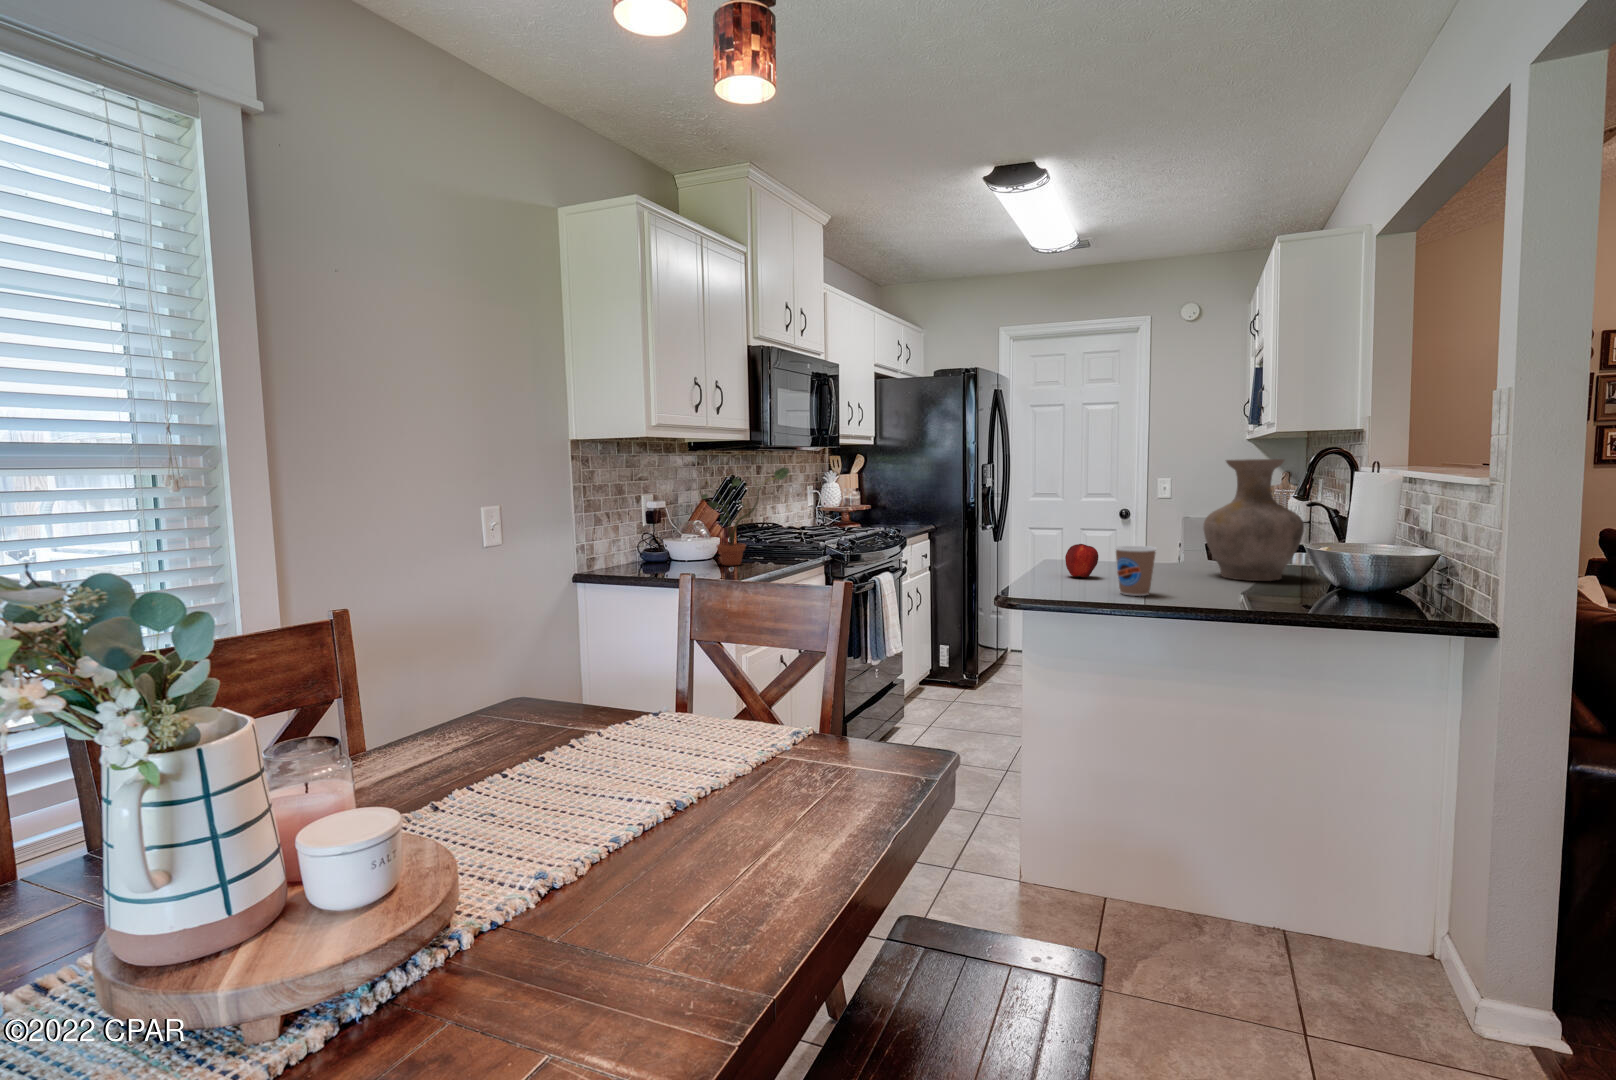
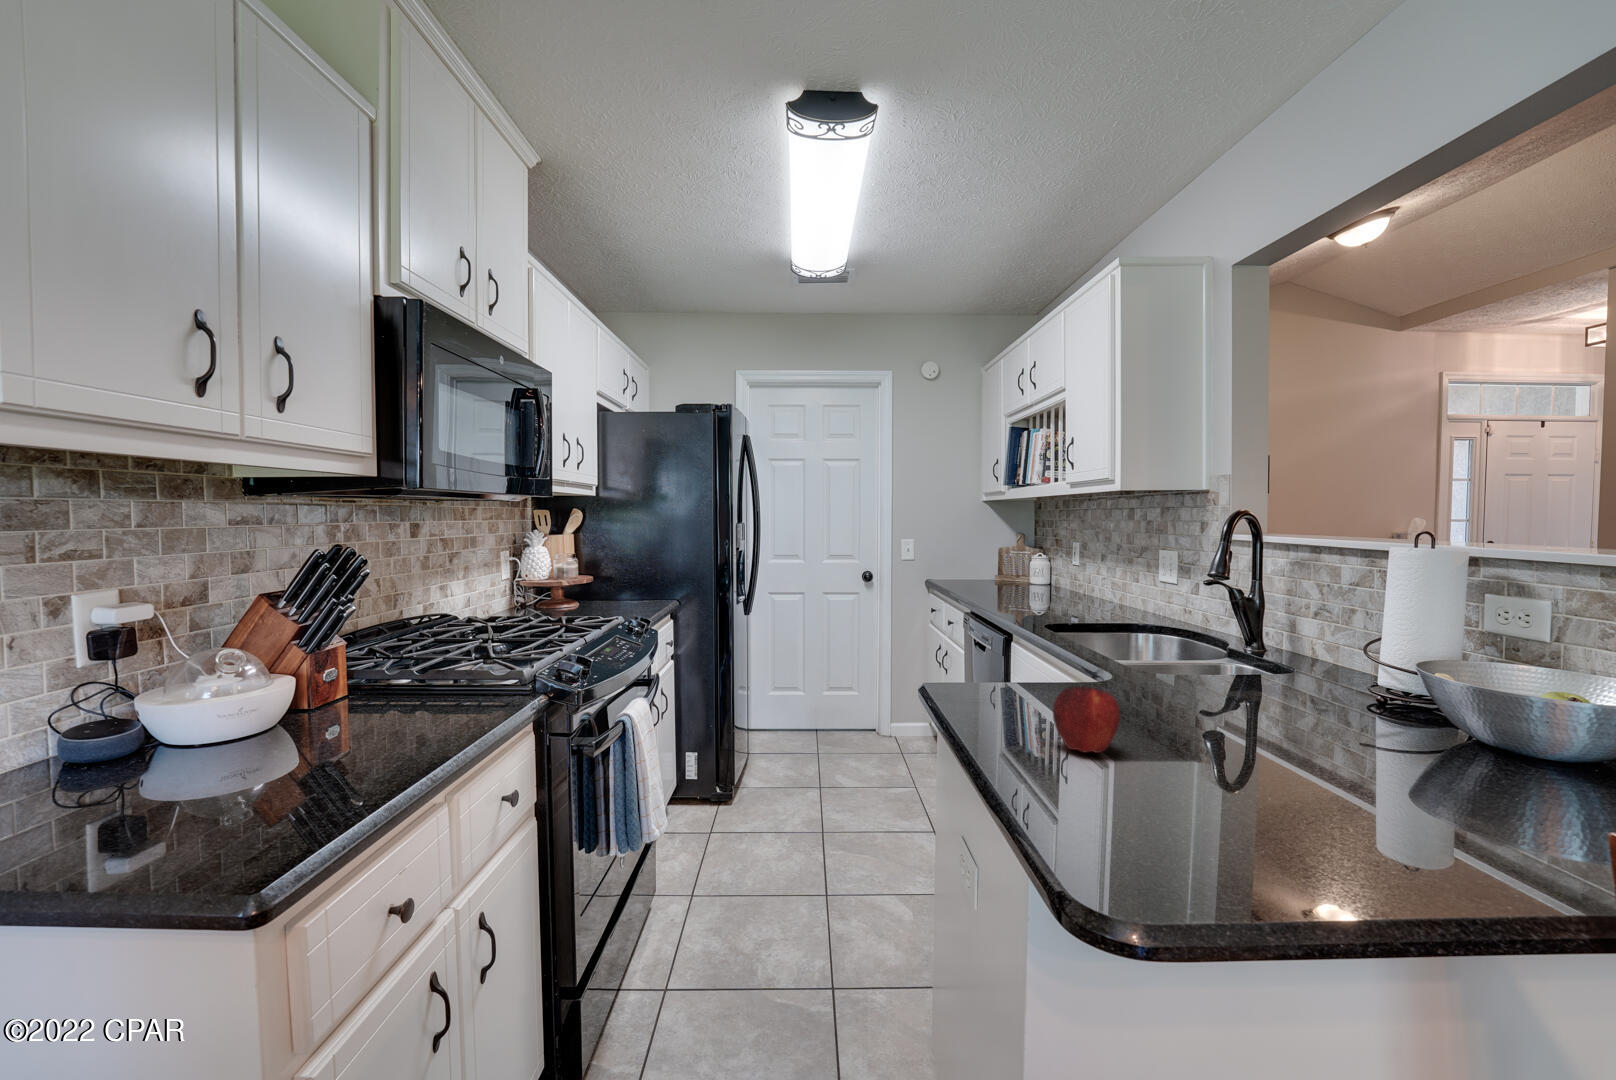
vase: present [1203,459,1304,581] -> none [1203,527,1376,727]
potted plant: present [701,468,789,566] -> none [230,530,463,756]
coffee cup: present [1115,546,1156,596] -> none [1276,716,1391,847]

